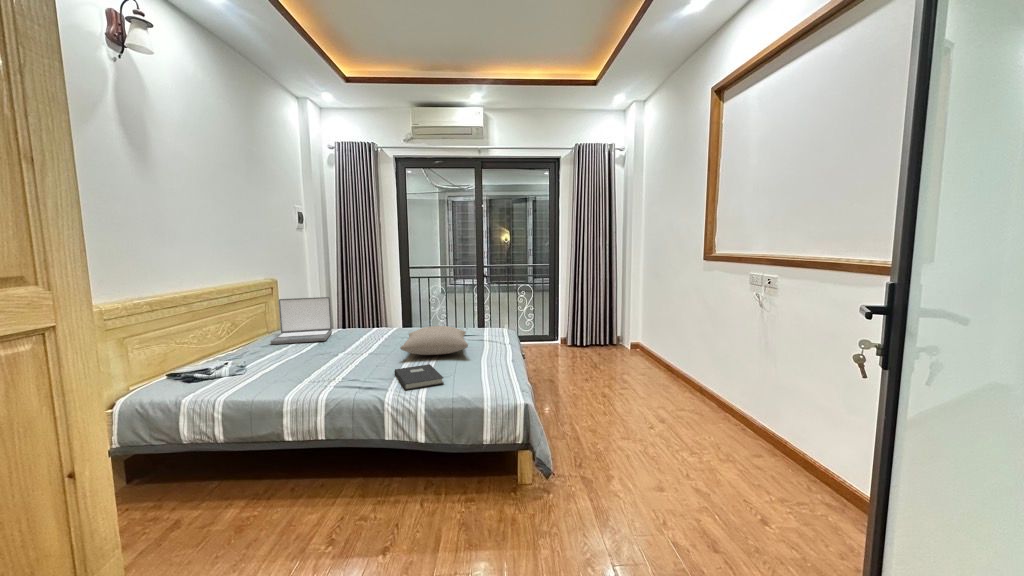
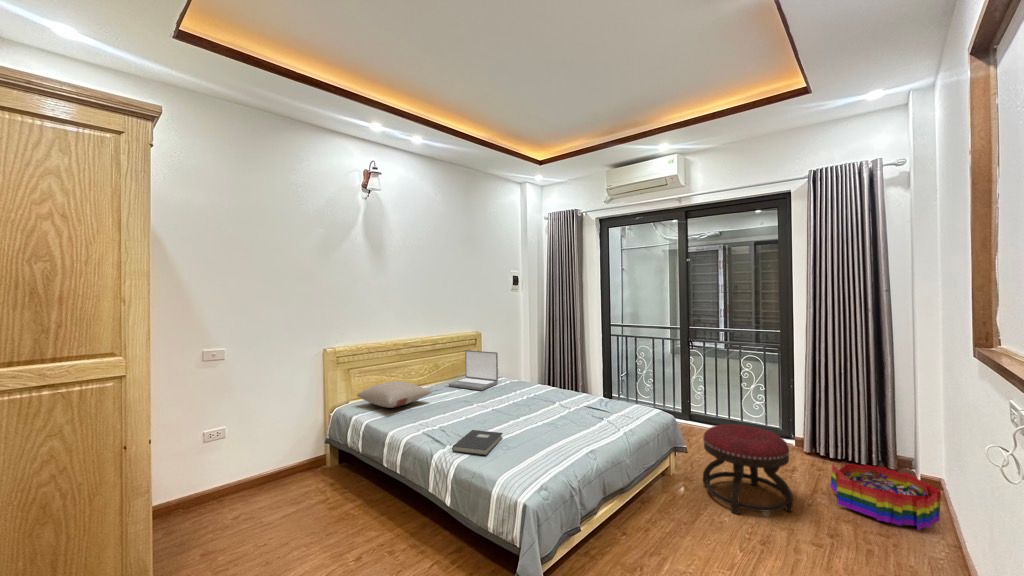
pillow: present [400,326,468,355] -> present [357,381,432,408]
ottoman: none [542,327,599,385] -> present [703,424,793,514]
storage bin: none [602,339,653,367] -> present [830,464,941,530]

